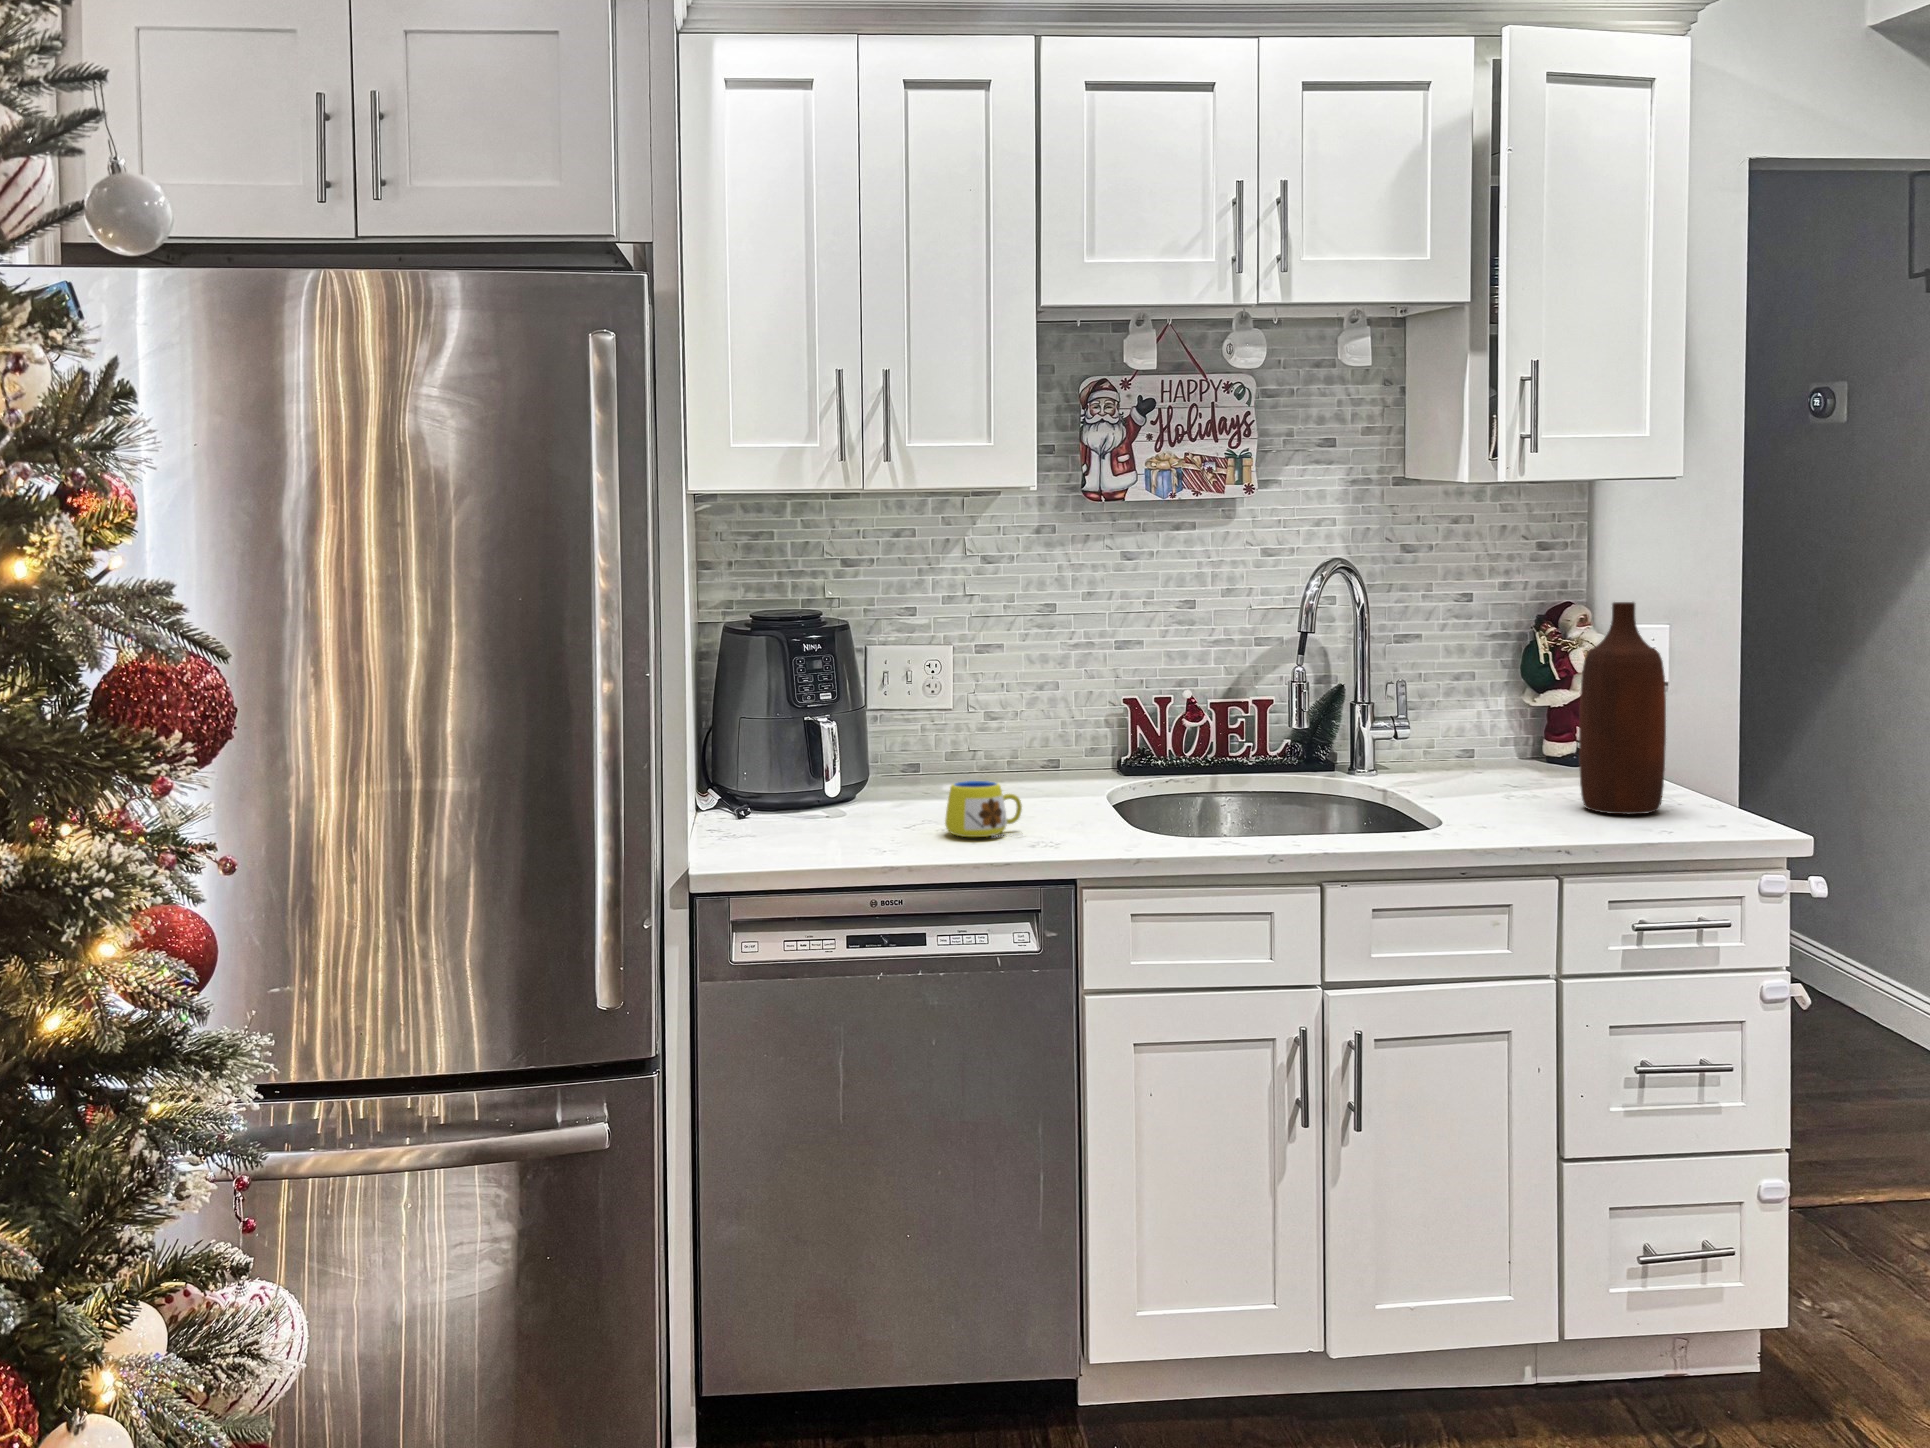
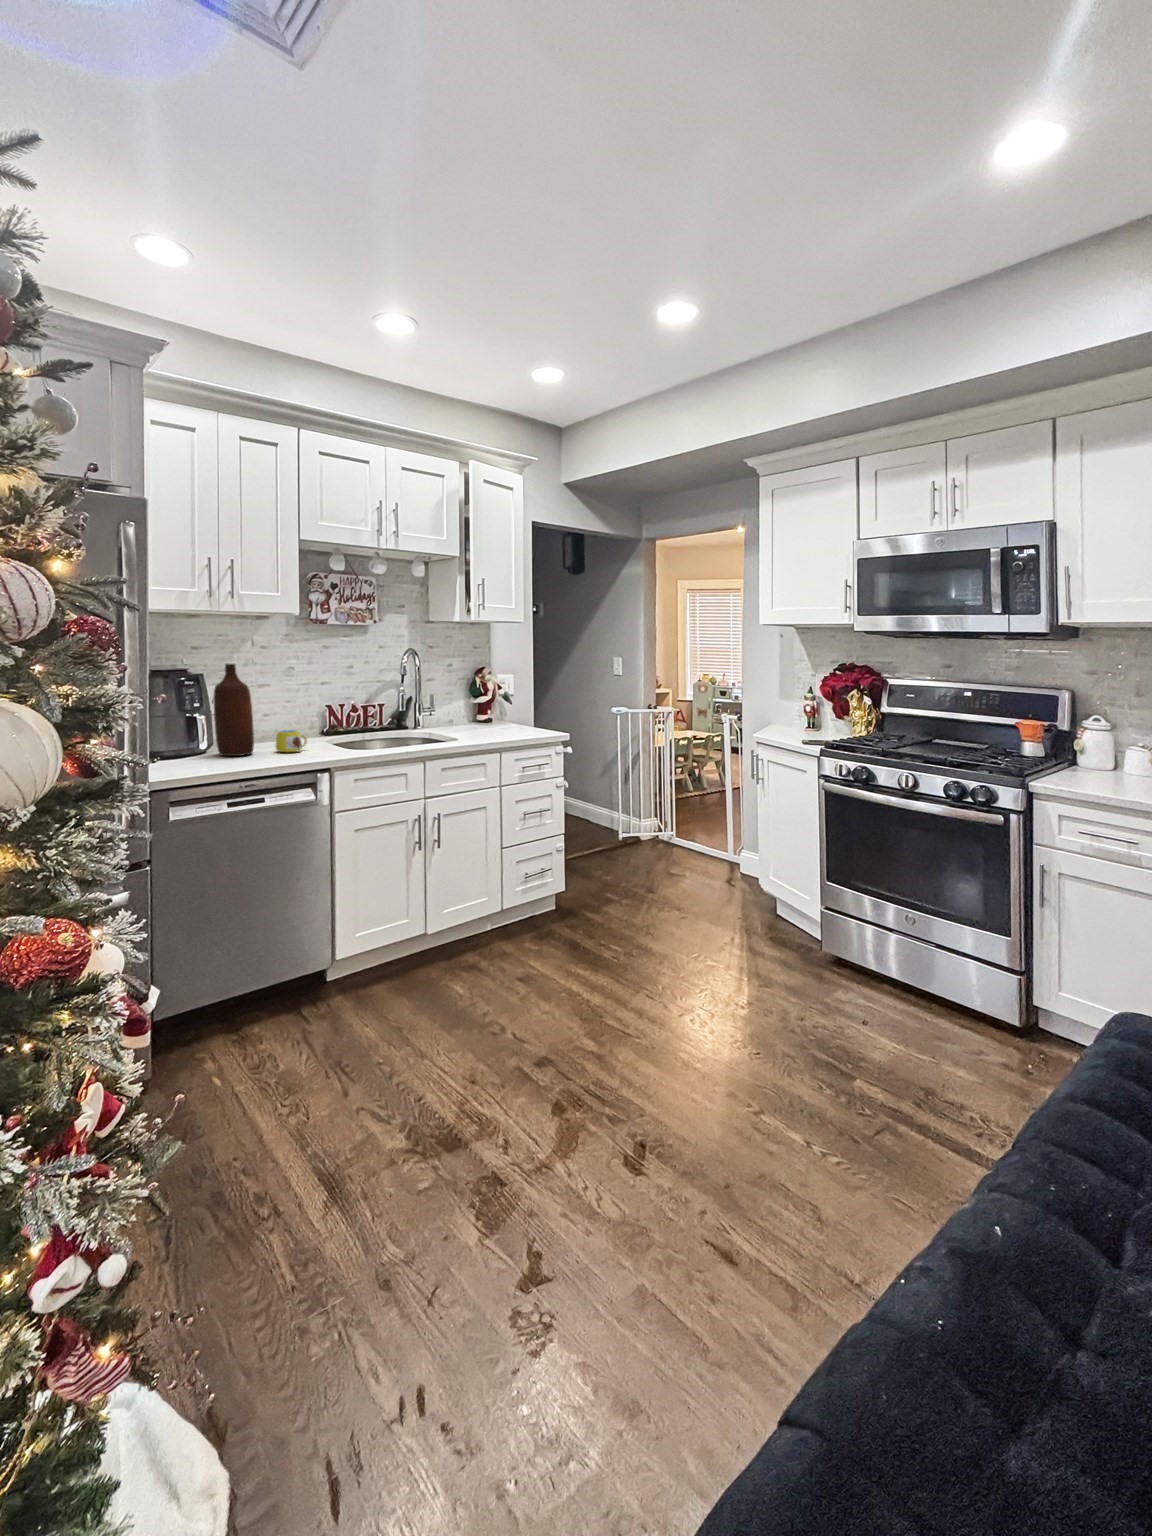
bottle: present [1579,602,1666,814] -> present [214,664,254,756]

